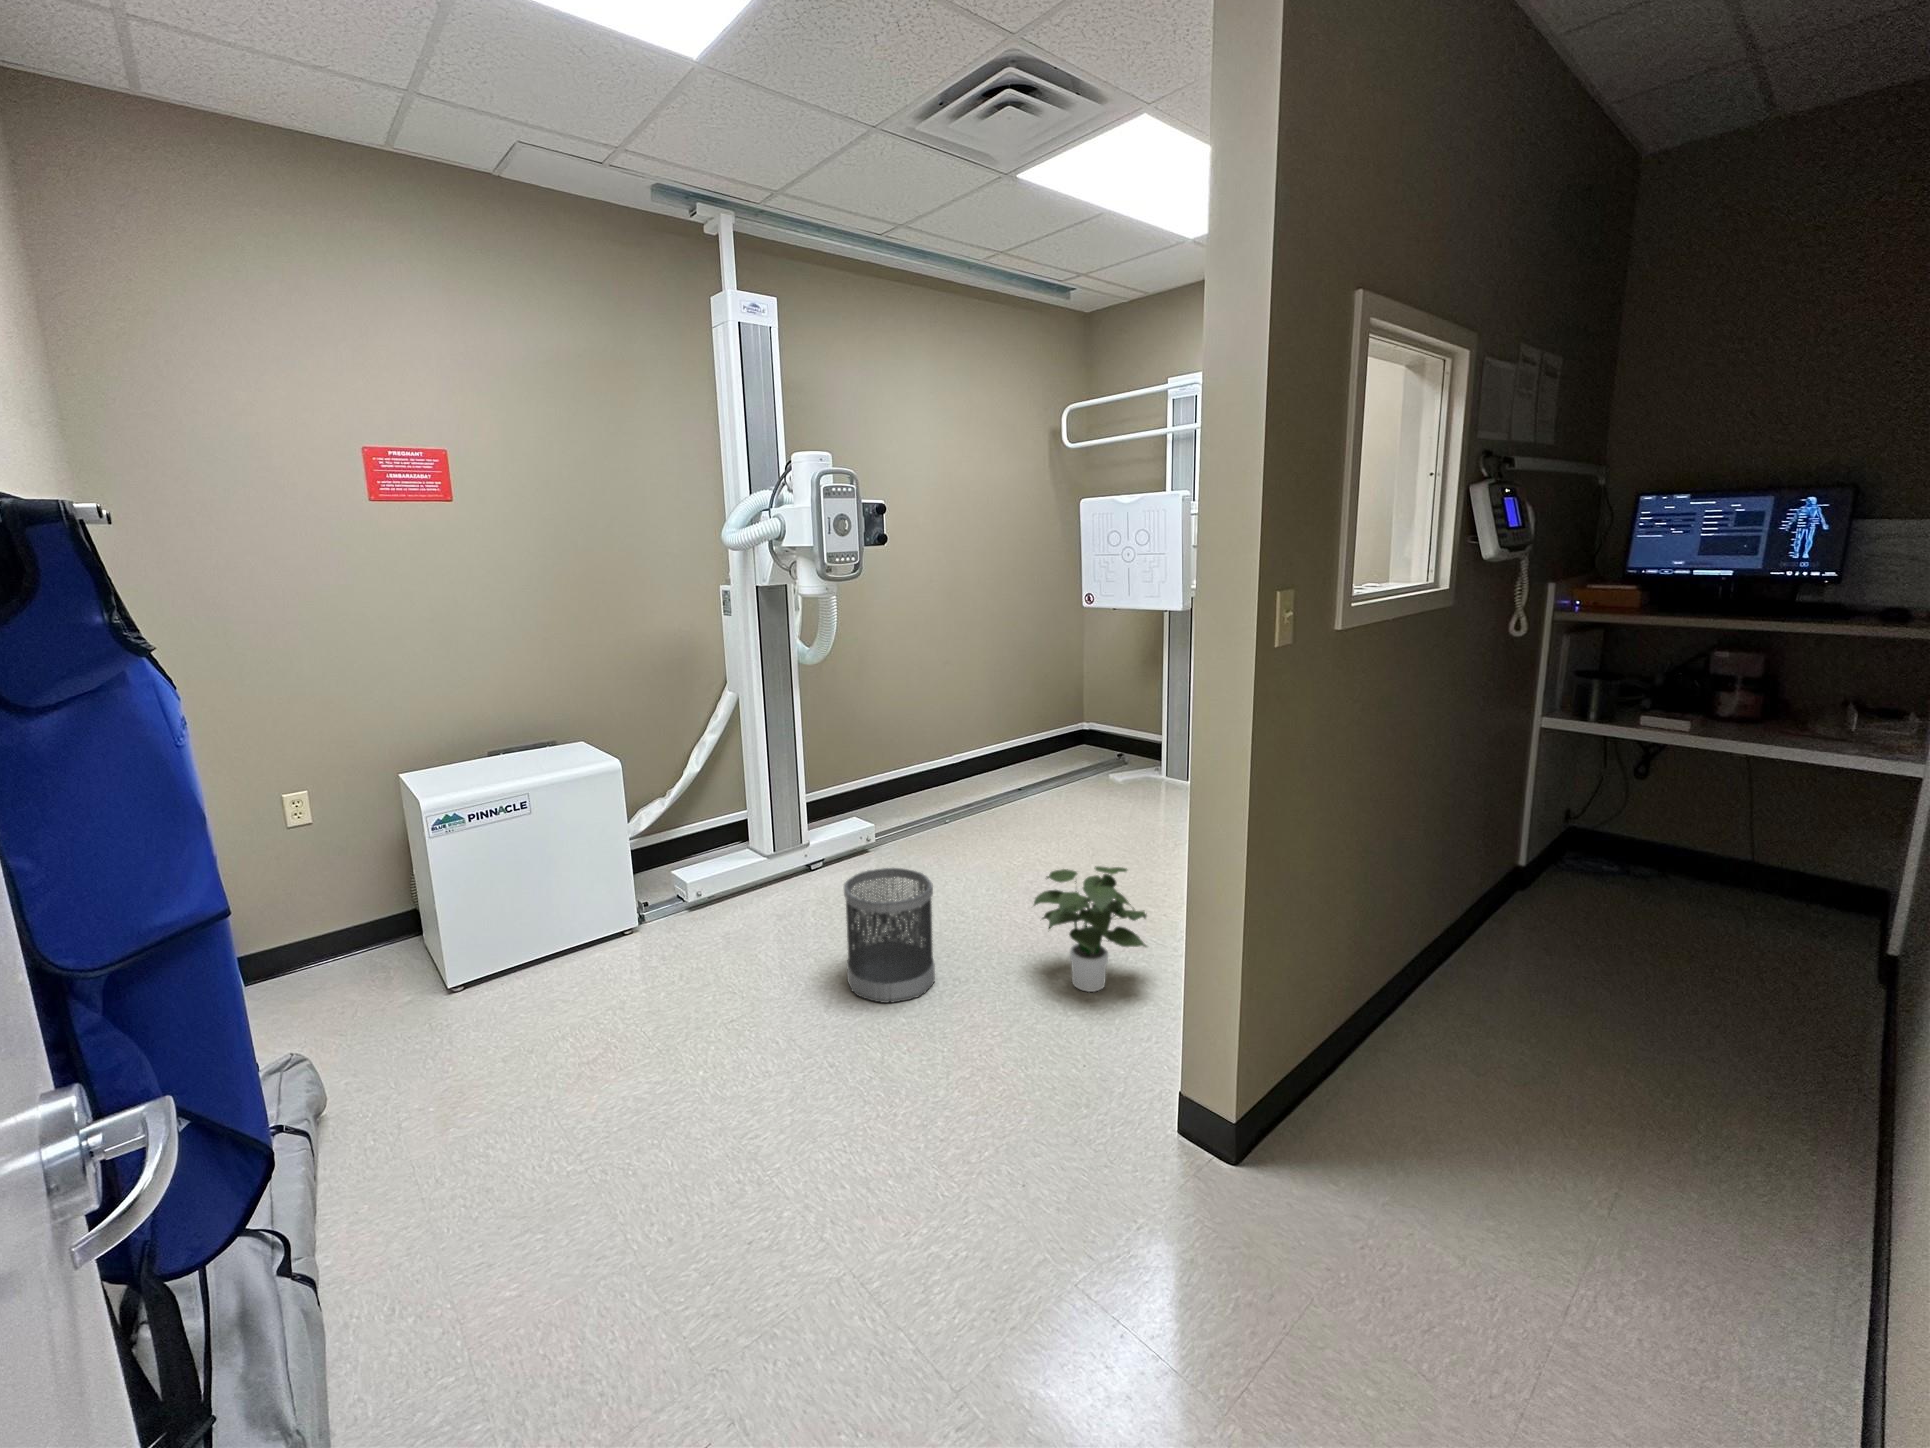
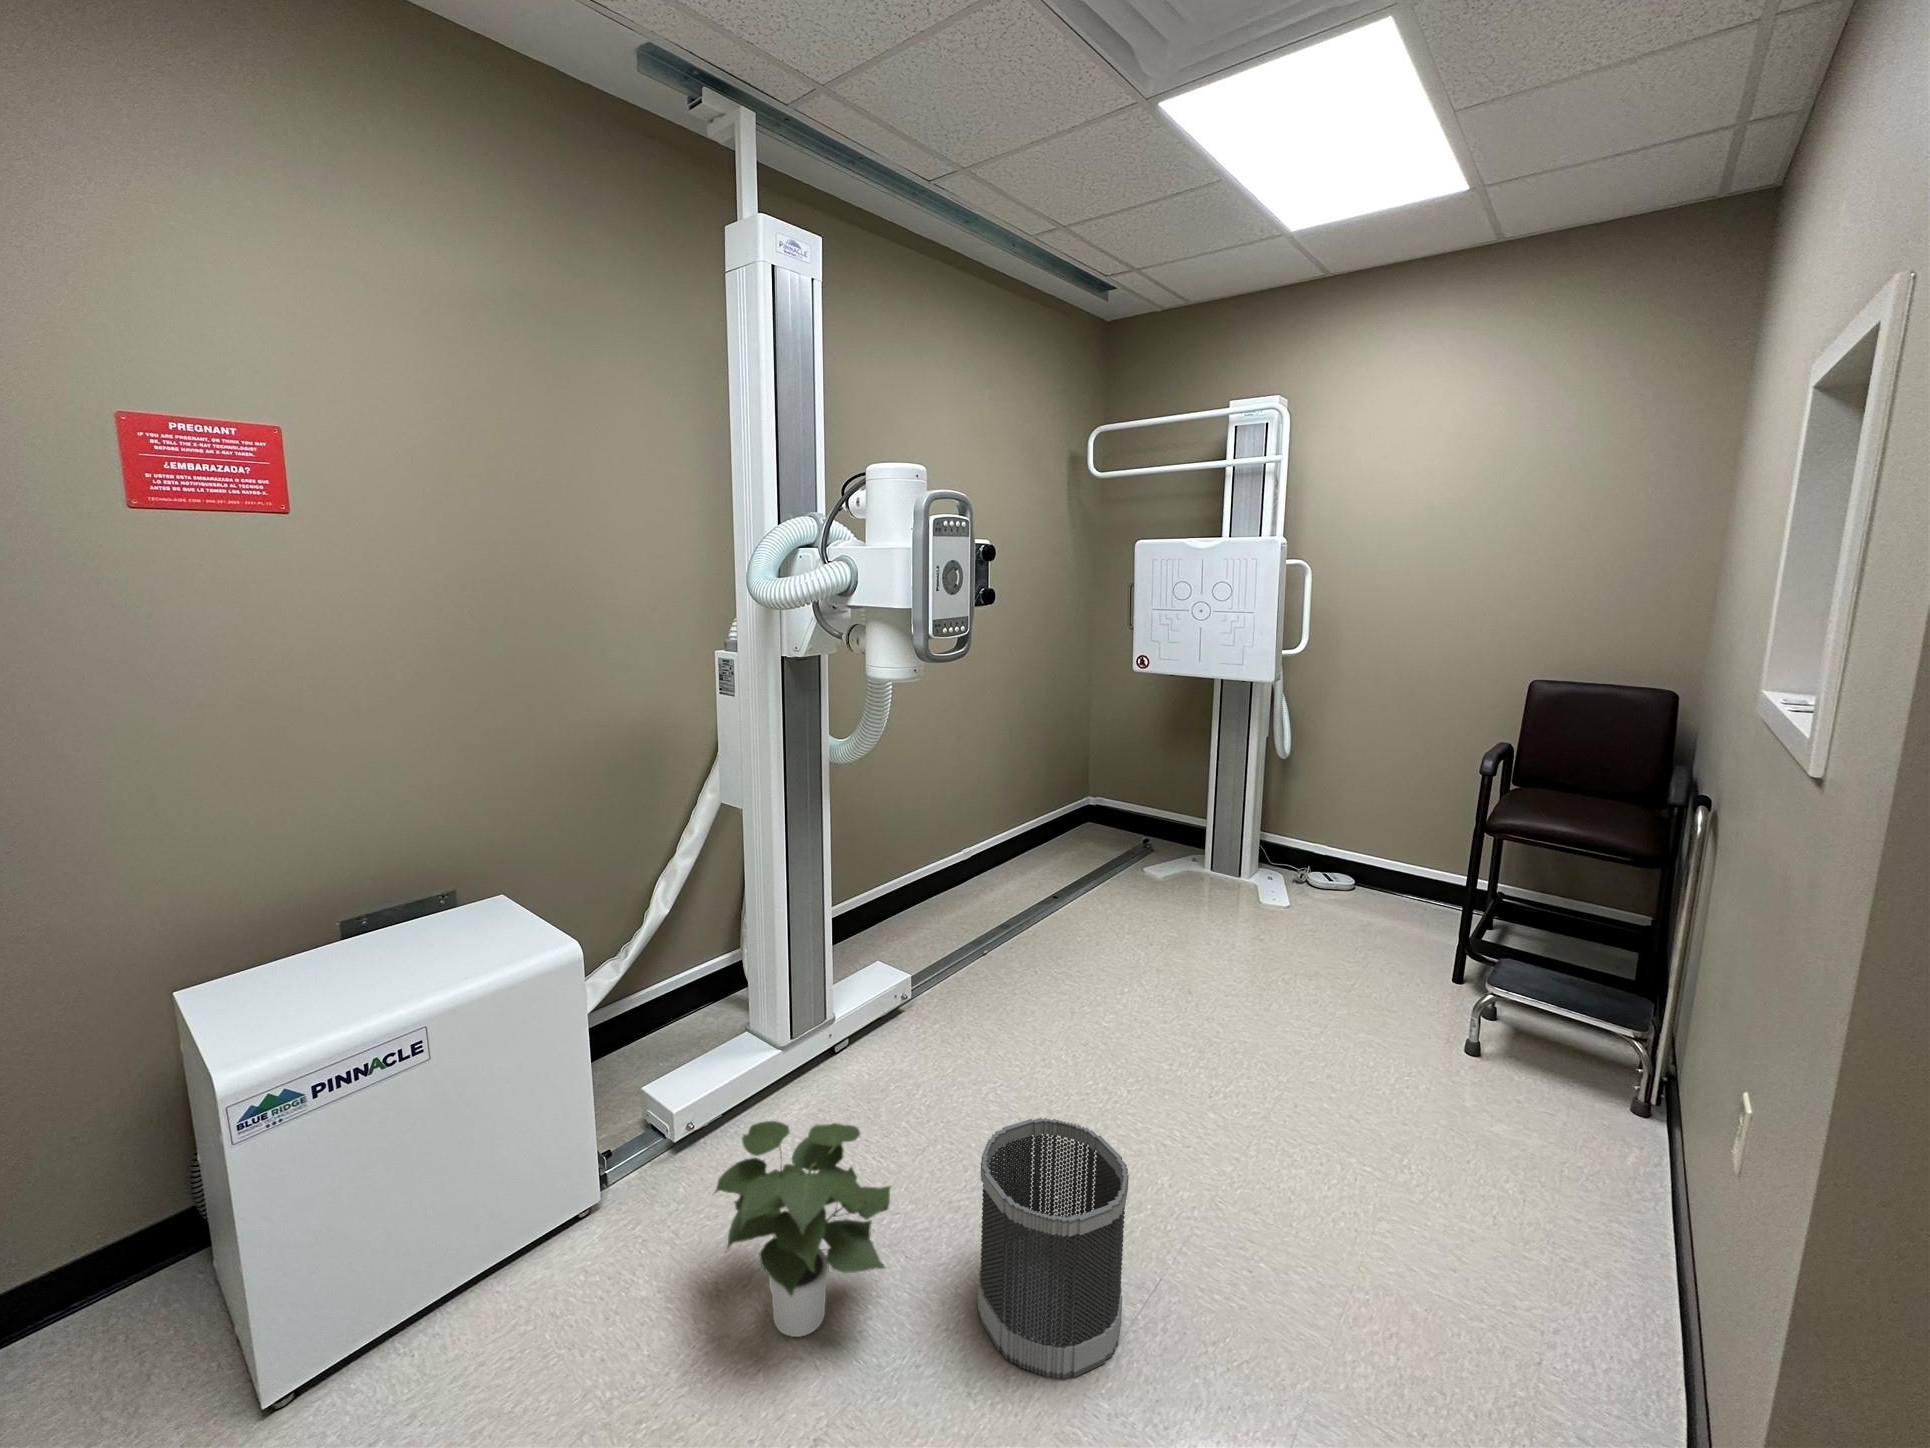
potted plant: present [1034,866,1147,992] -> present [715,1121,891,1337]

